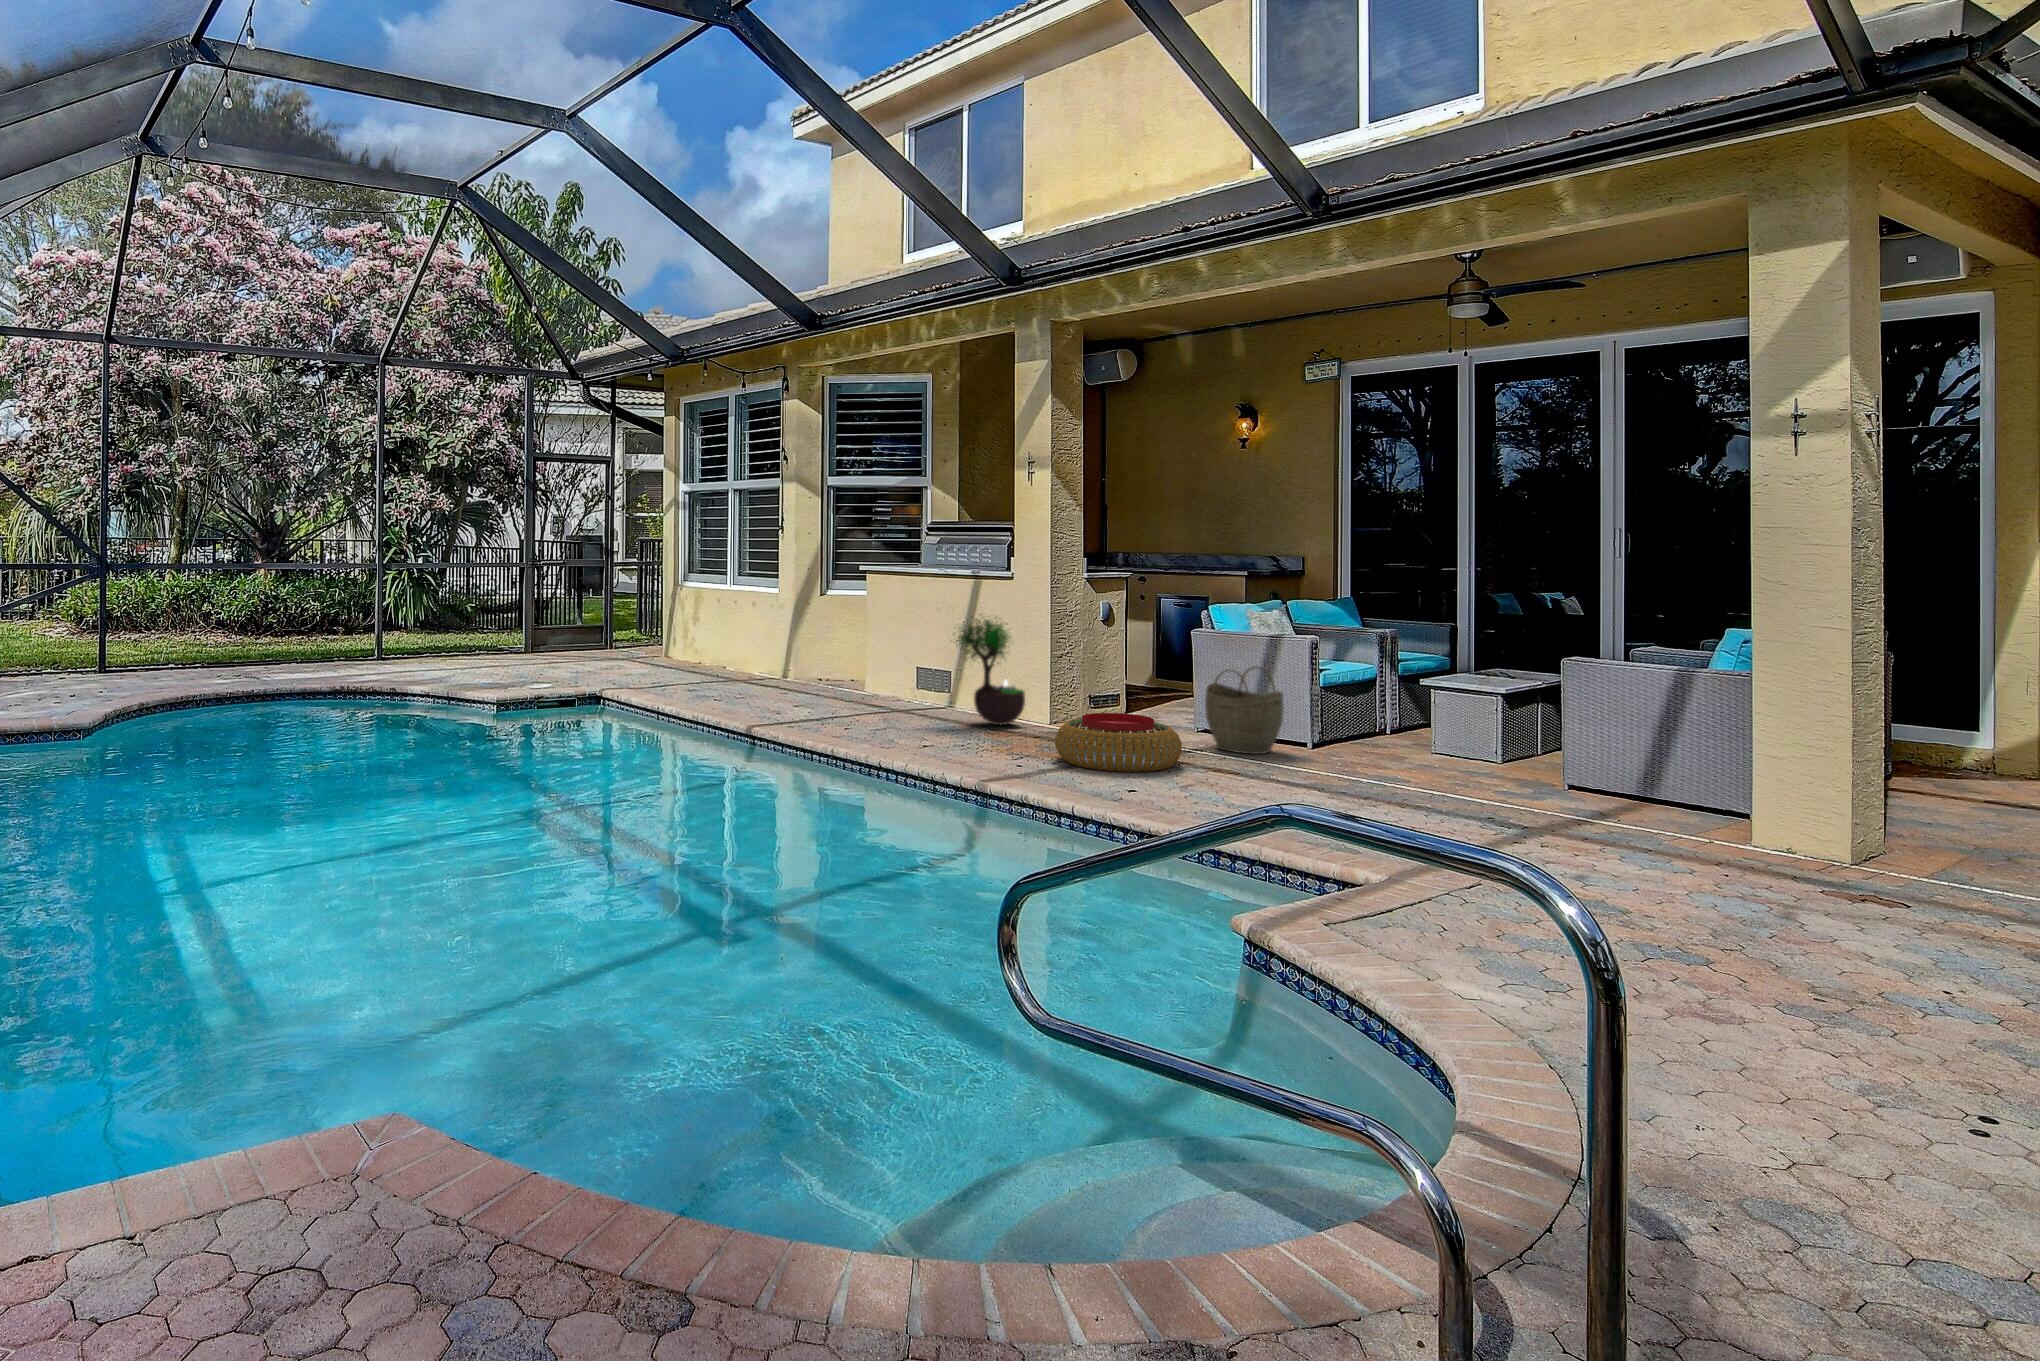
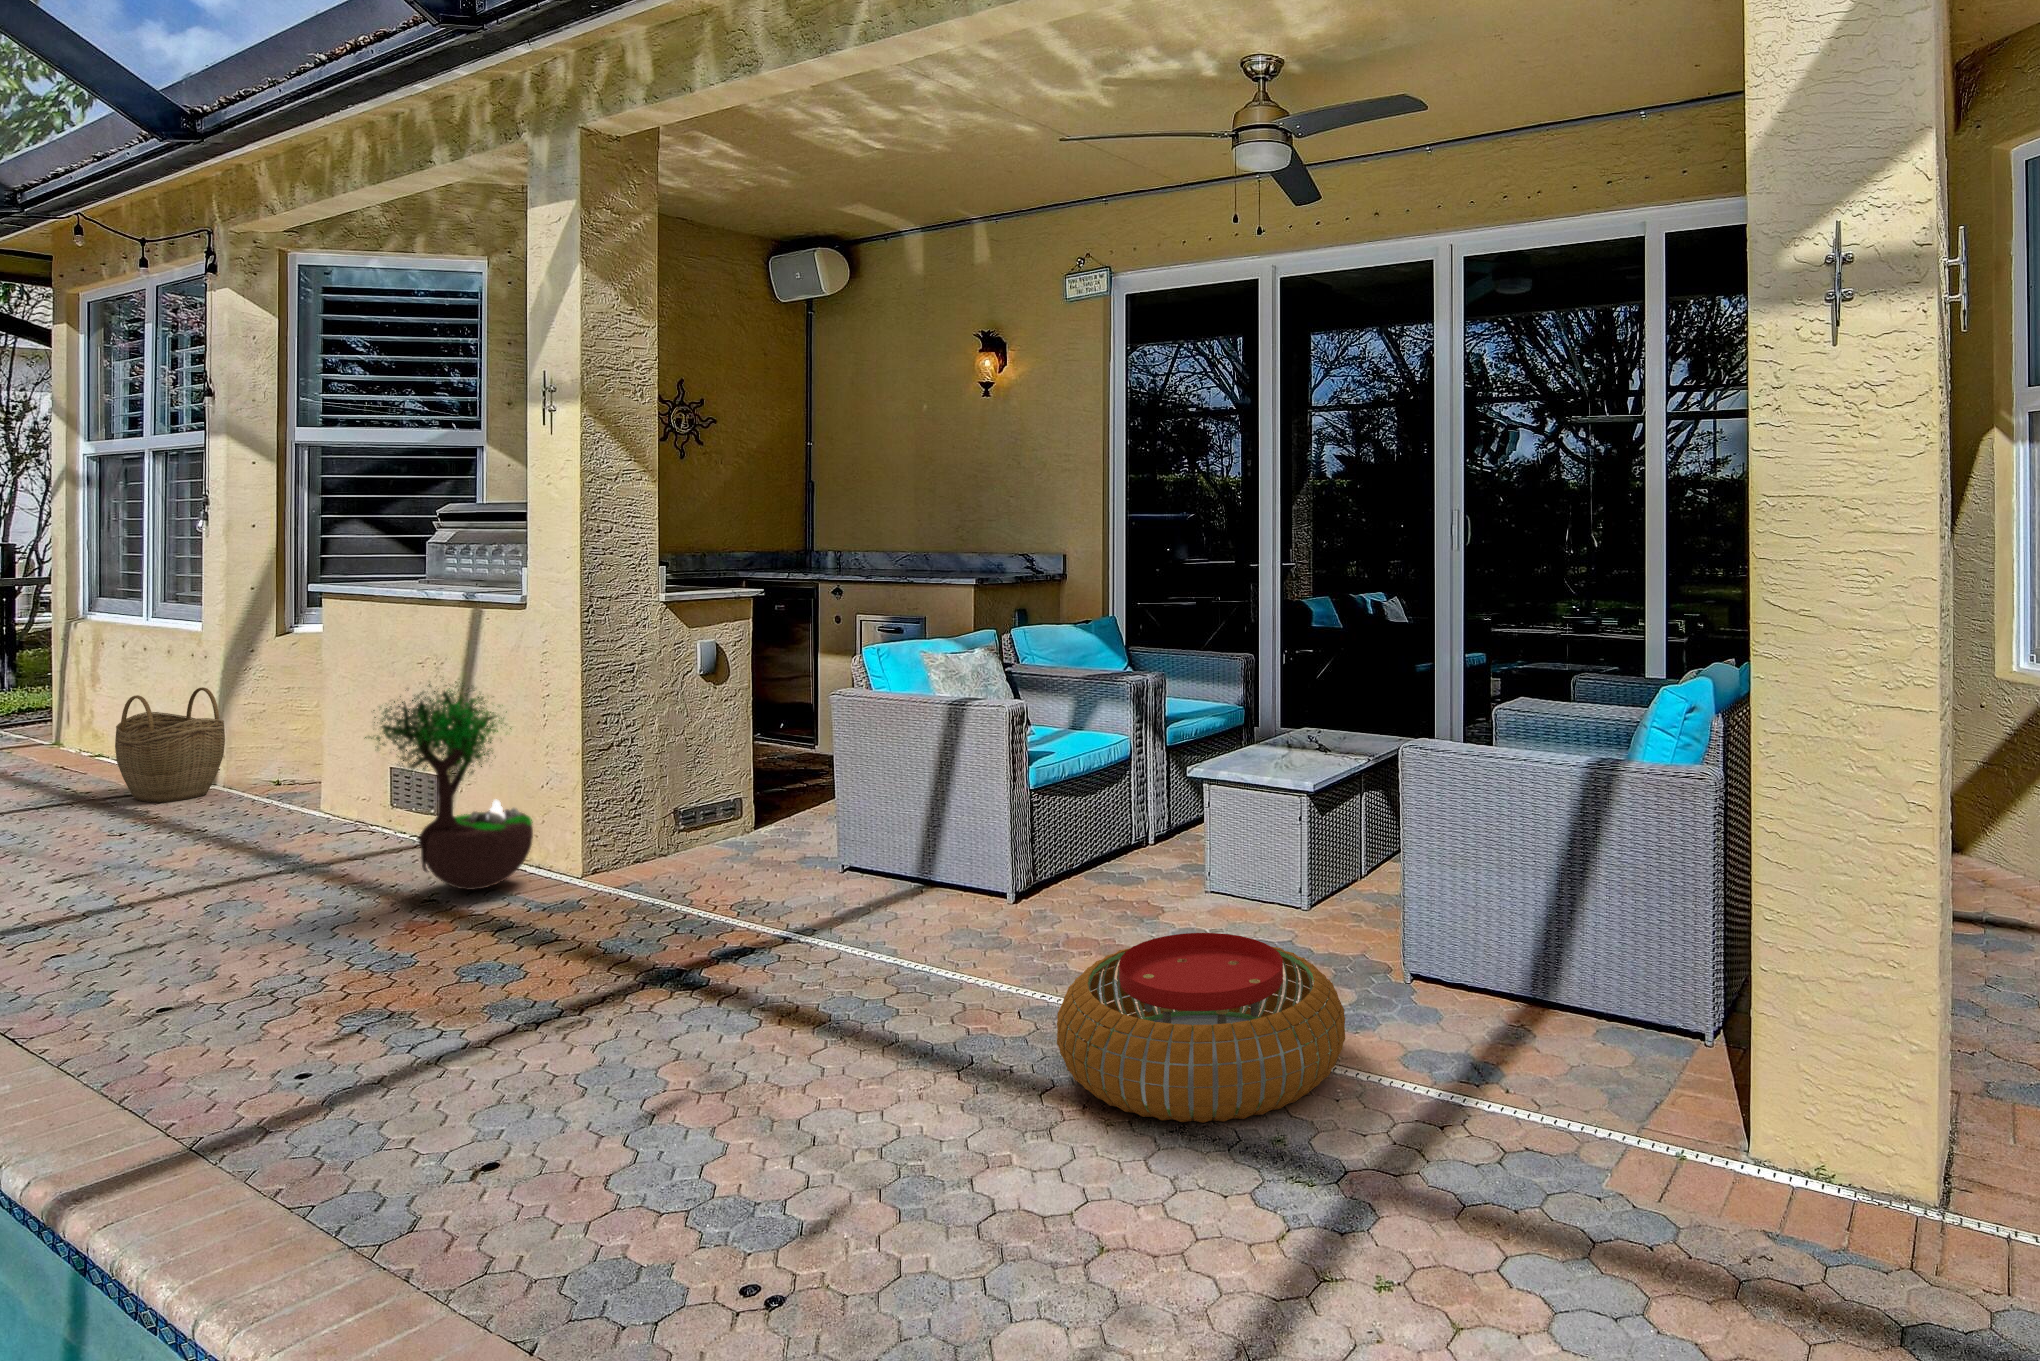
woven basket: present [1205,666,1283,754] -> present [115,687,225,803]
pouf: present [1055,713,1182,772] -> present [1057,933,1345,1123]

